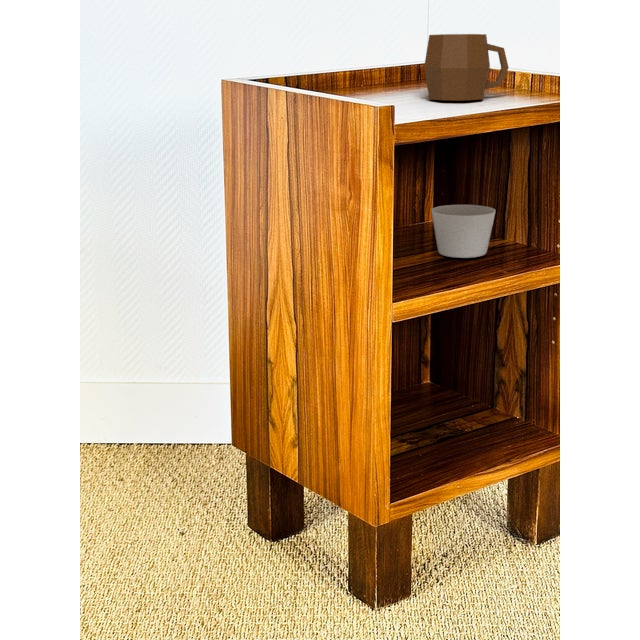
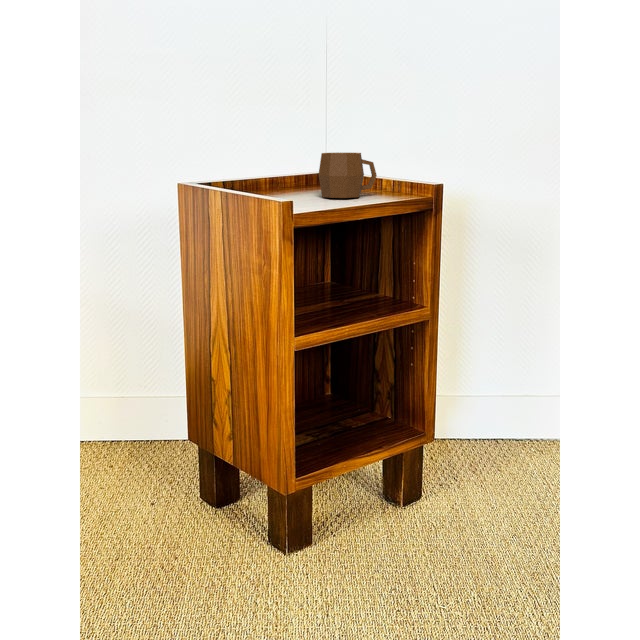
candle: present [432,205,496,258] -> none [326,270,370,306]

